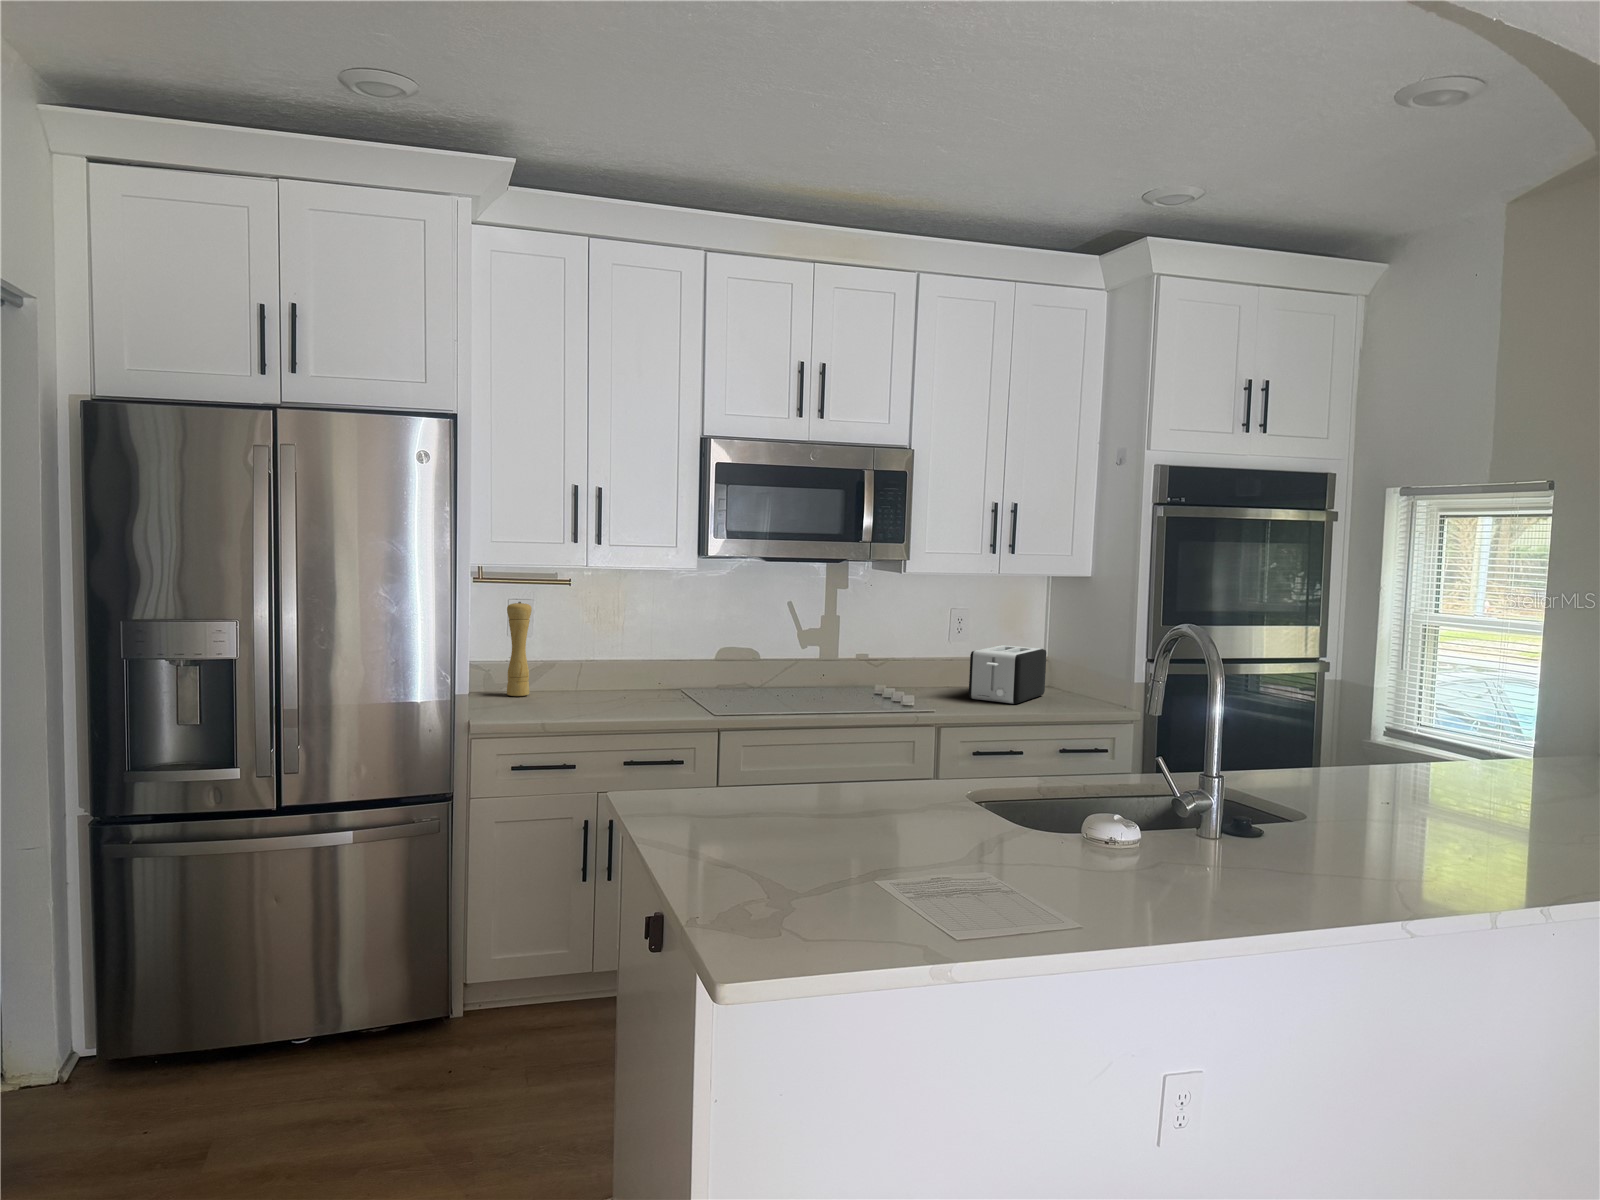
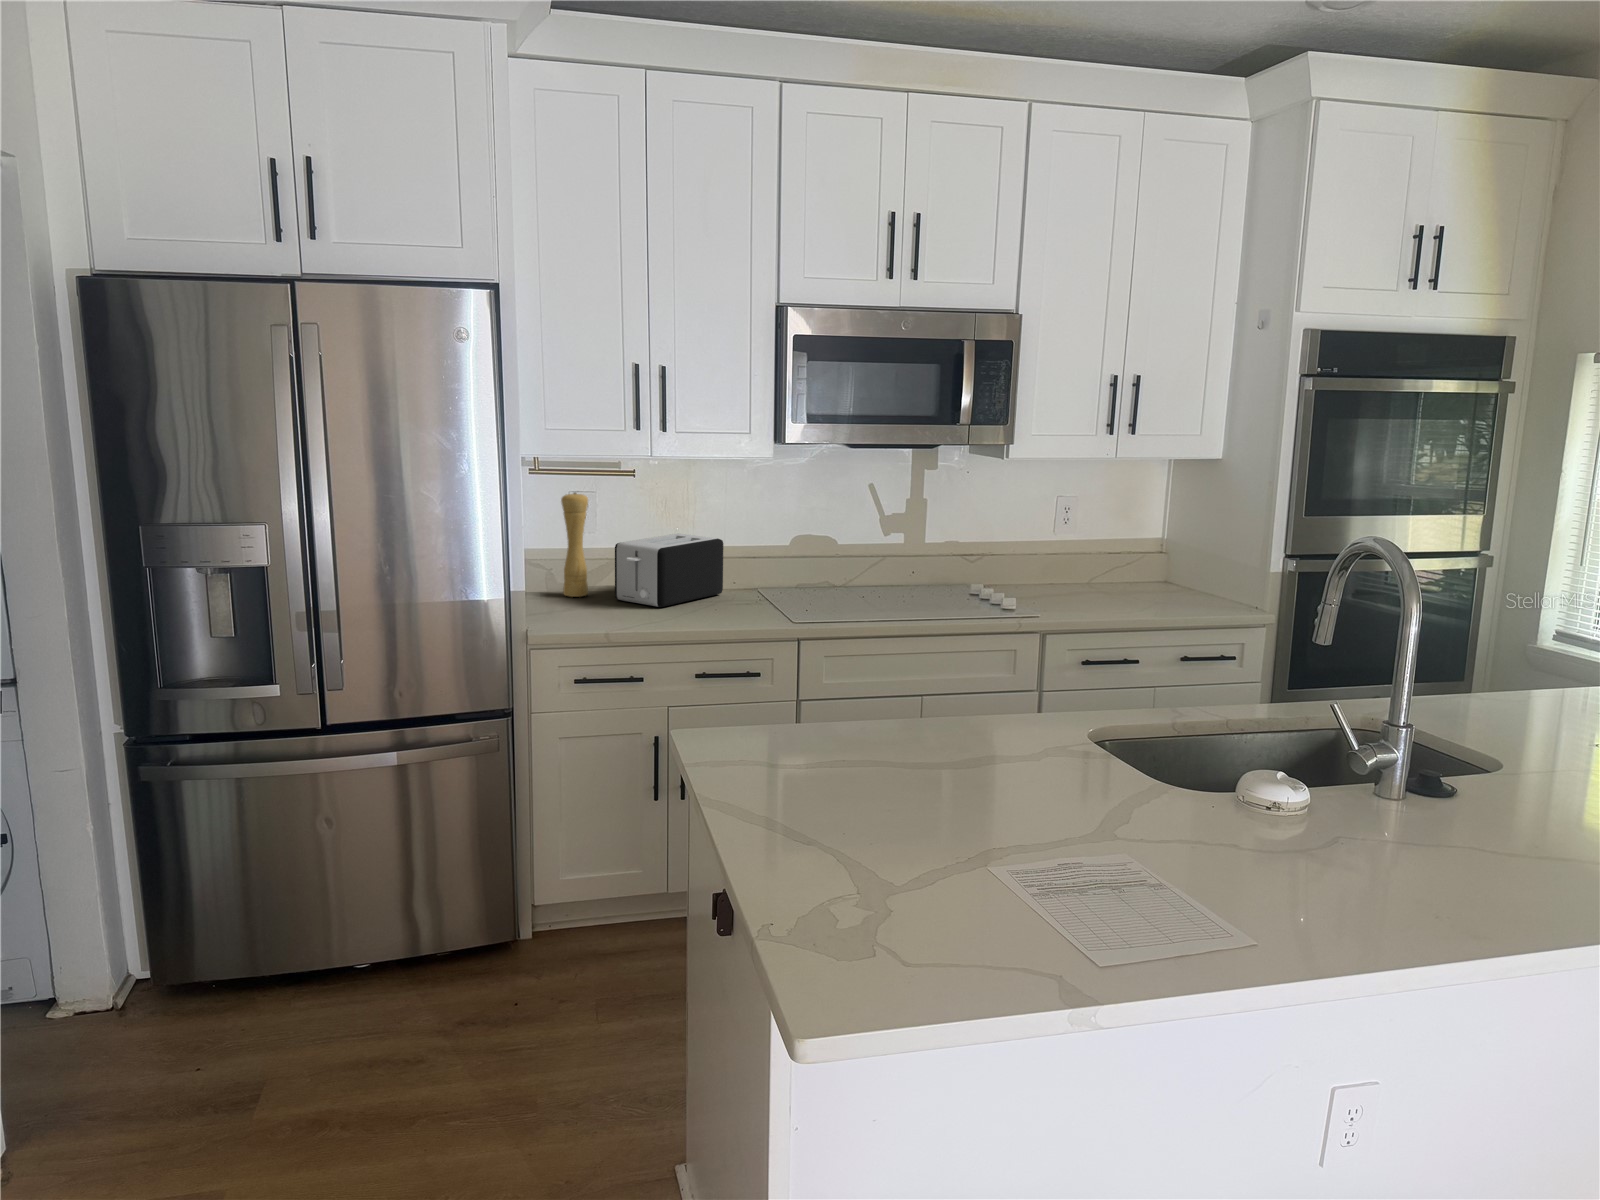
toaster: present [969,645,1047,704] -> present [615,533,723,607]

